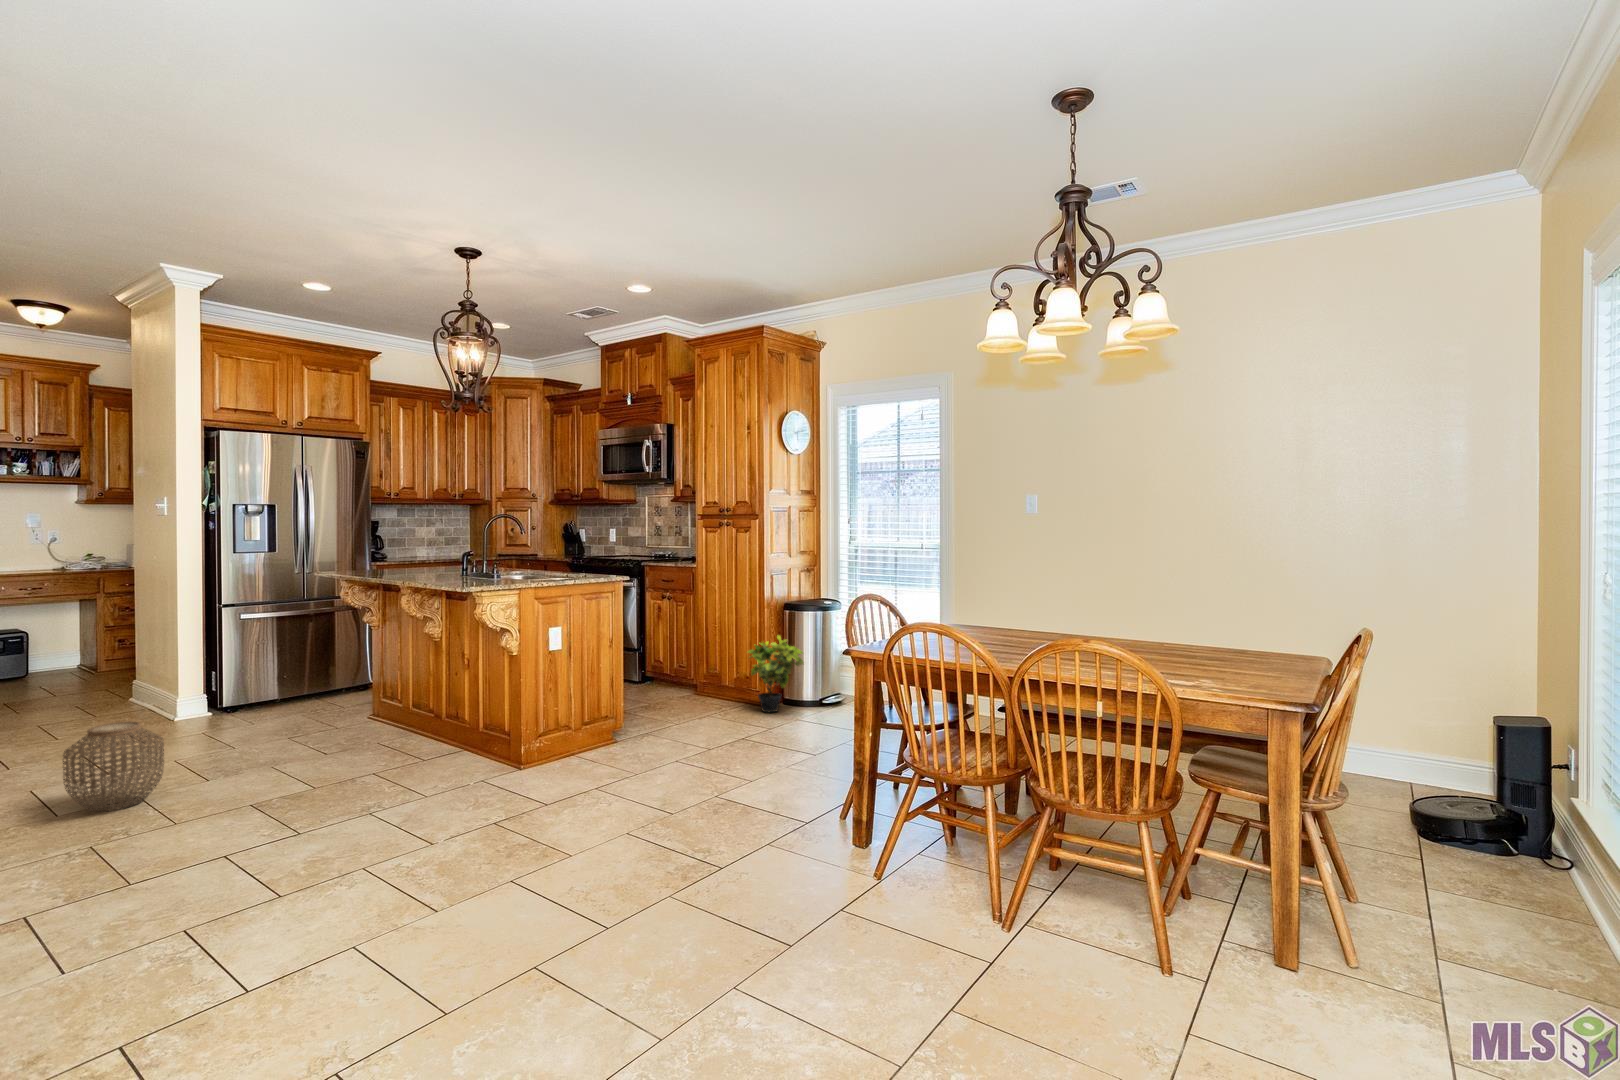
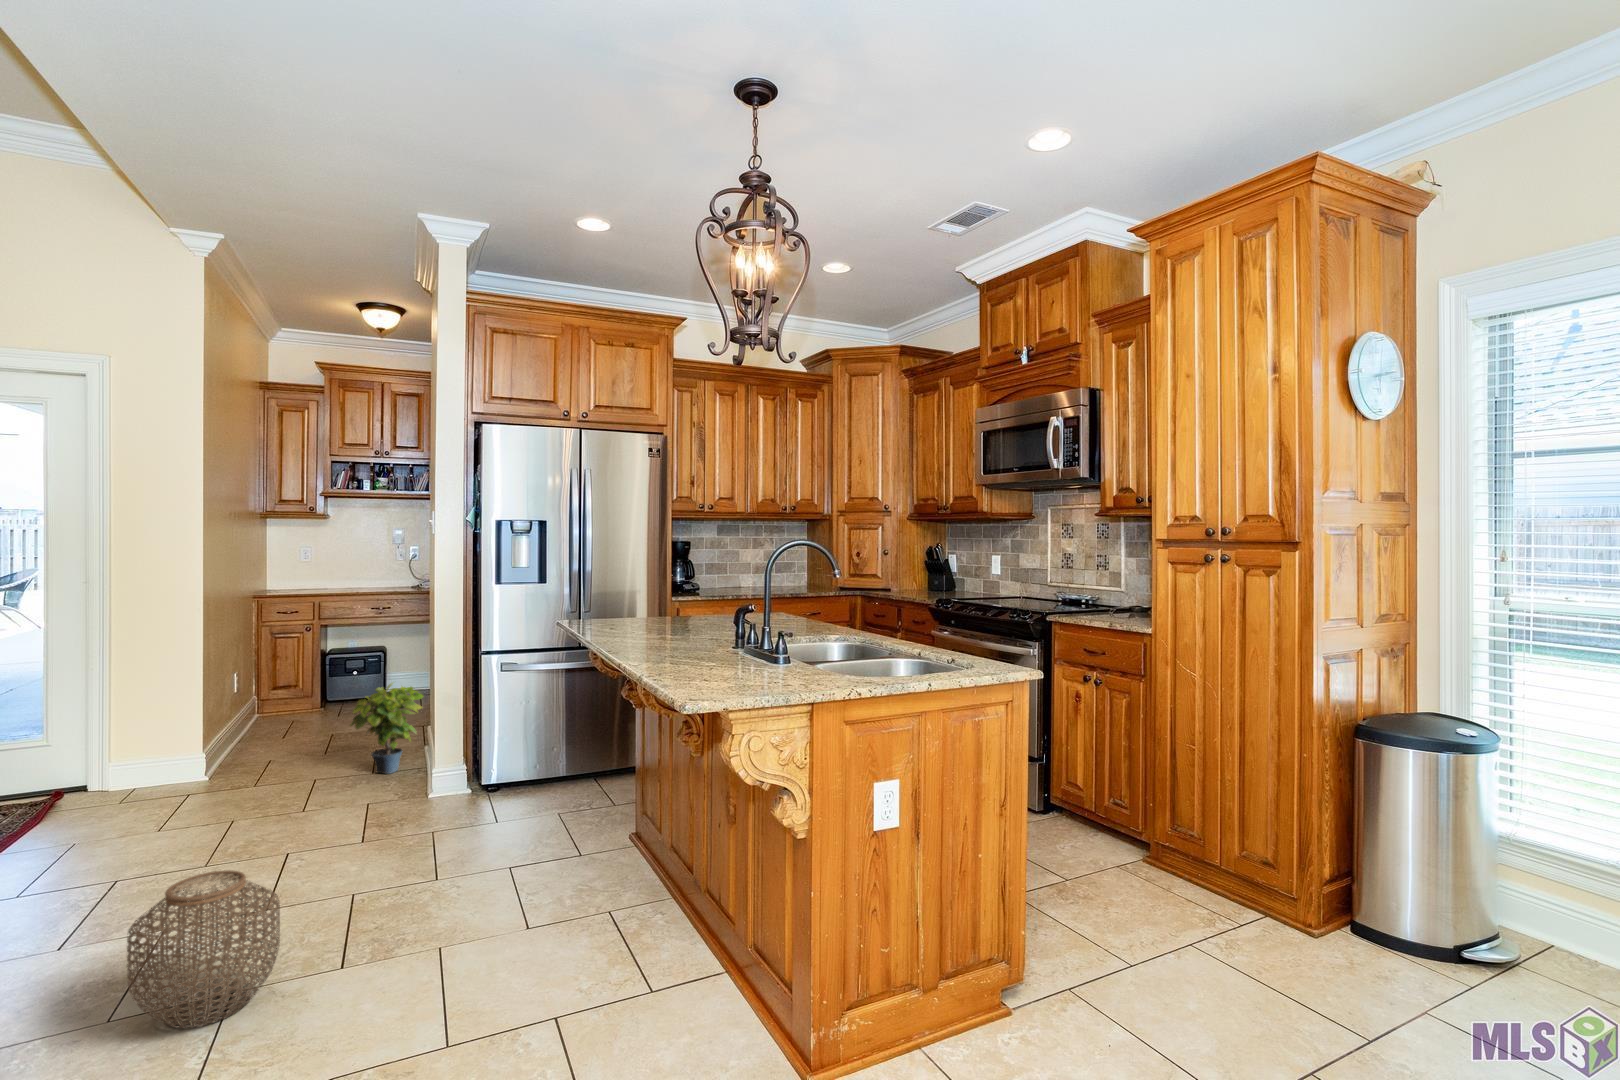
potted plant: present [748,635,803,712] -> present [350,683,423,774]

